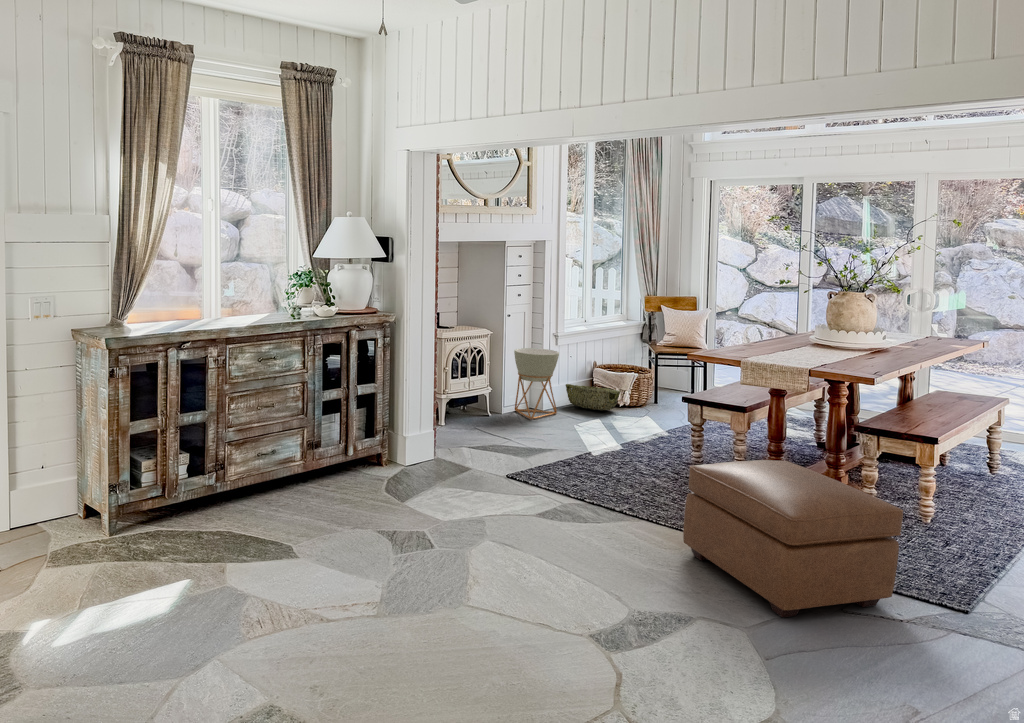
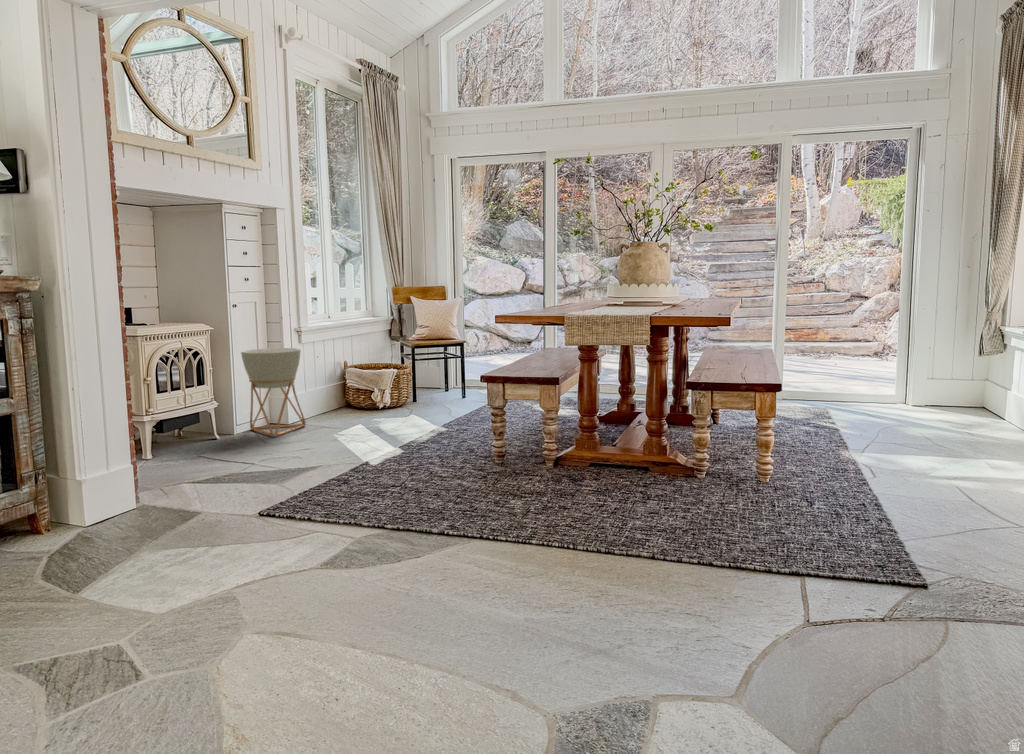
woven basket: present [566,384,620,410] -> none [311,389,379,417]
ottoman: present [683,460,903,617] -> none [552,424,877,658]

